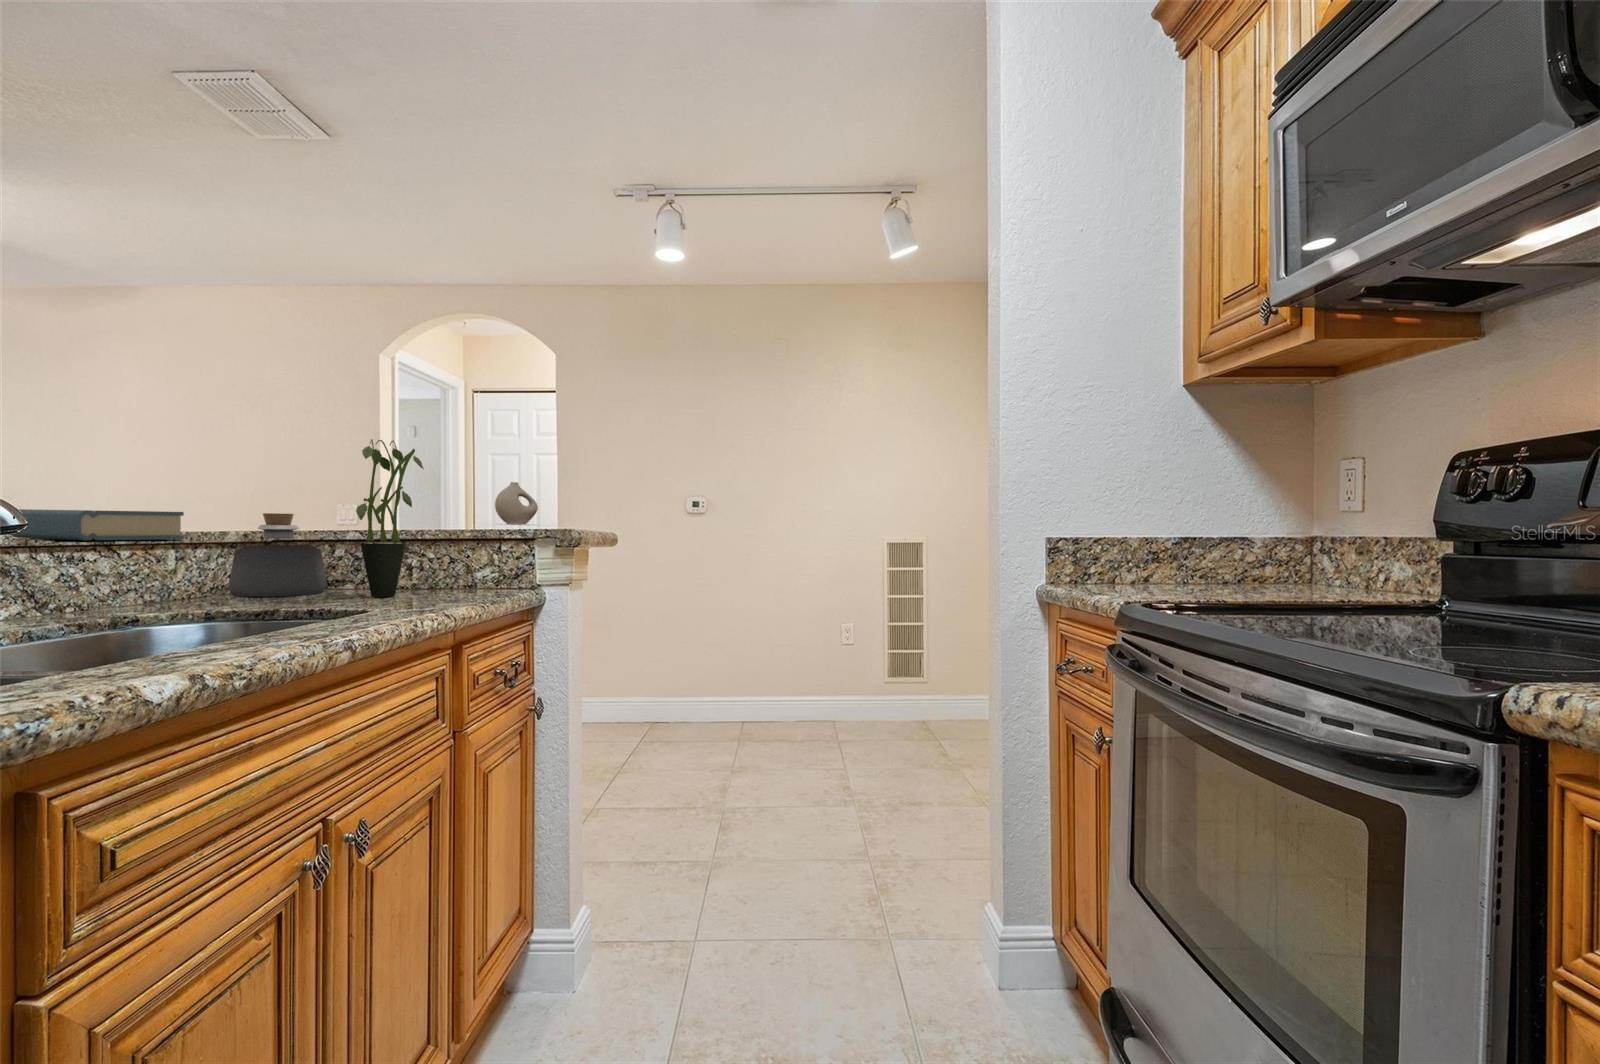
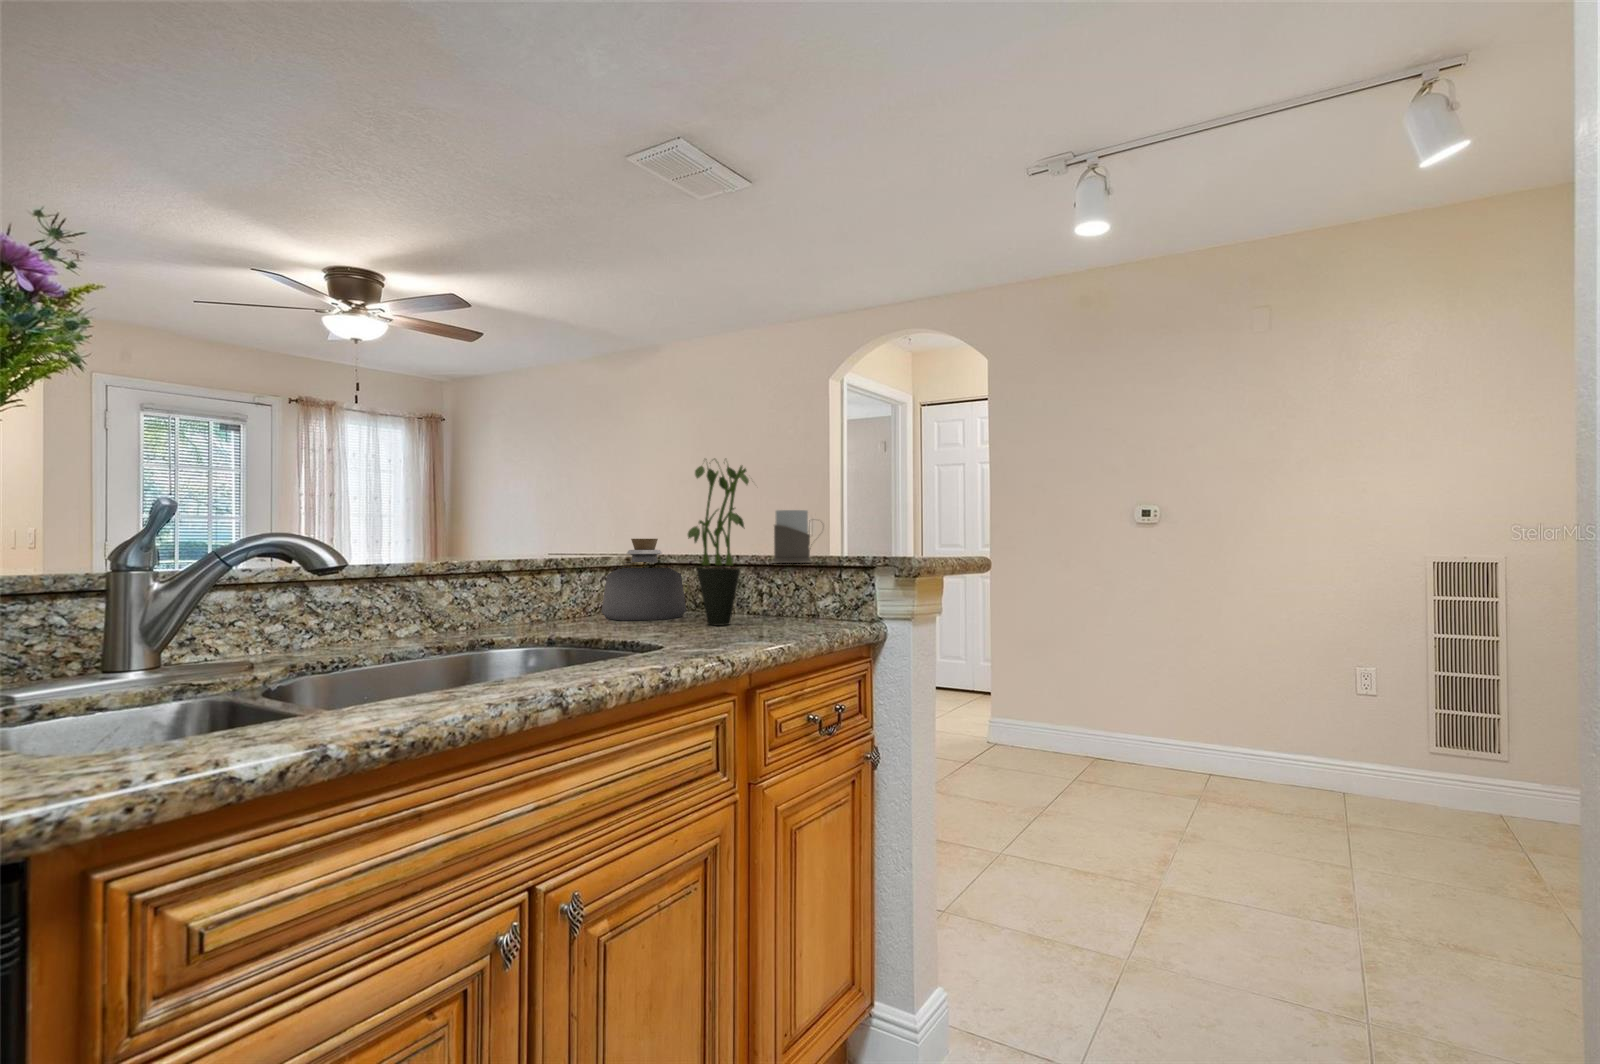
vase: present [495,482,538,524] -> none [912,505,952,545]
mug: none [429,491,481,539] -> present [772,510,812,563]
book: present [11,509,184,540] -> none [436,539,547,567]

